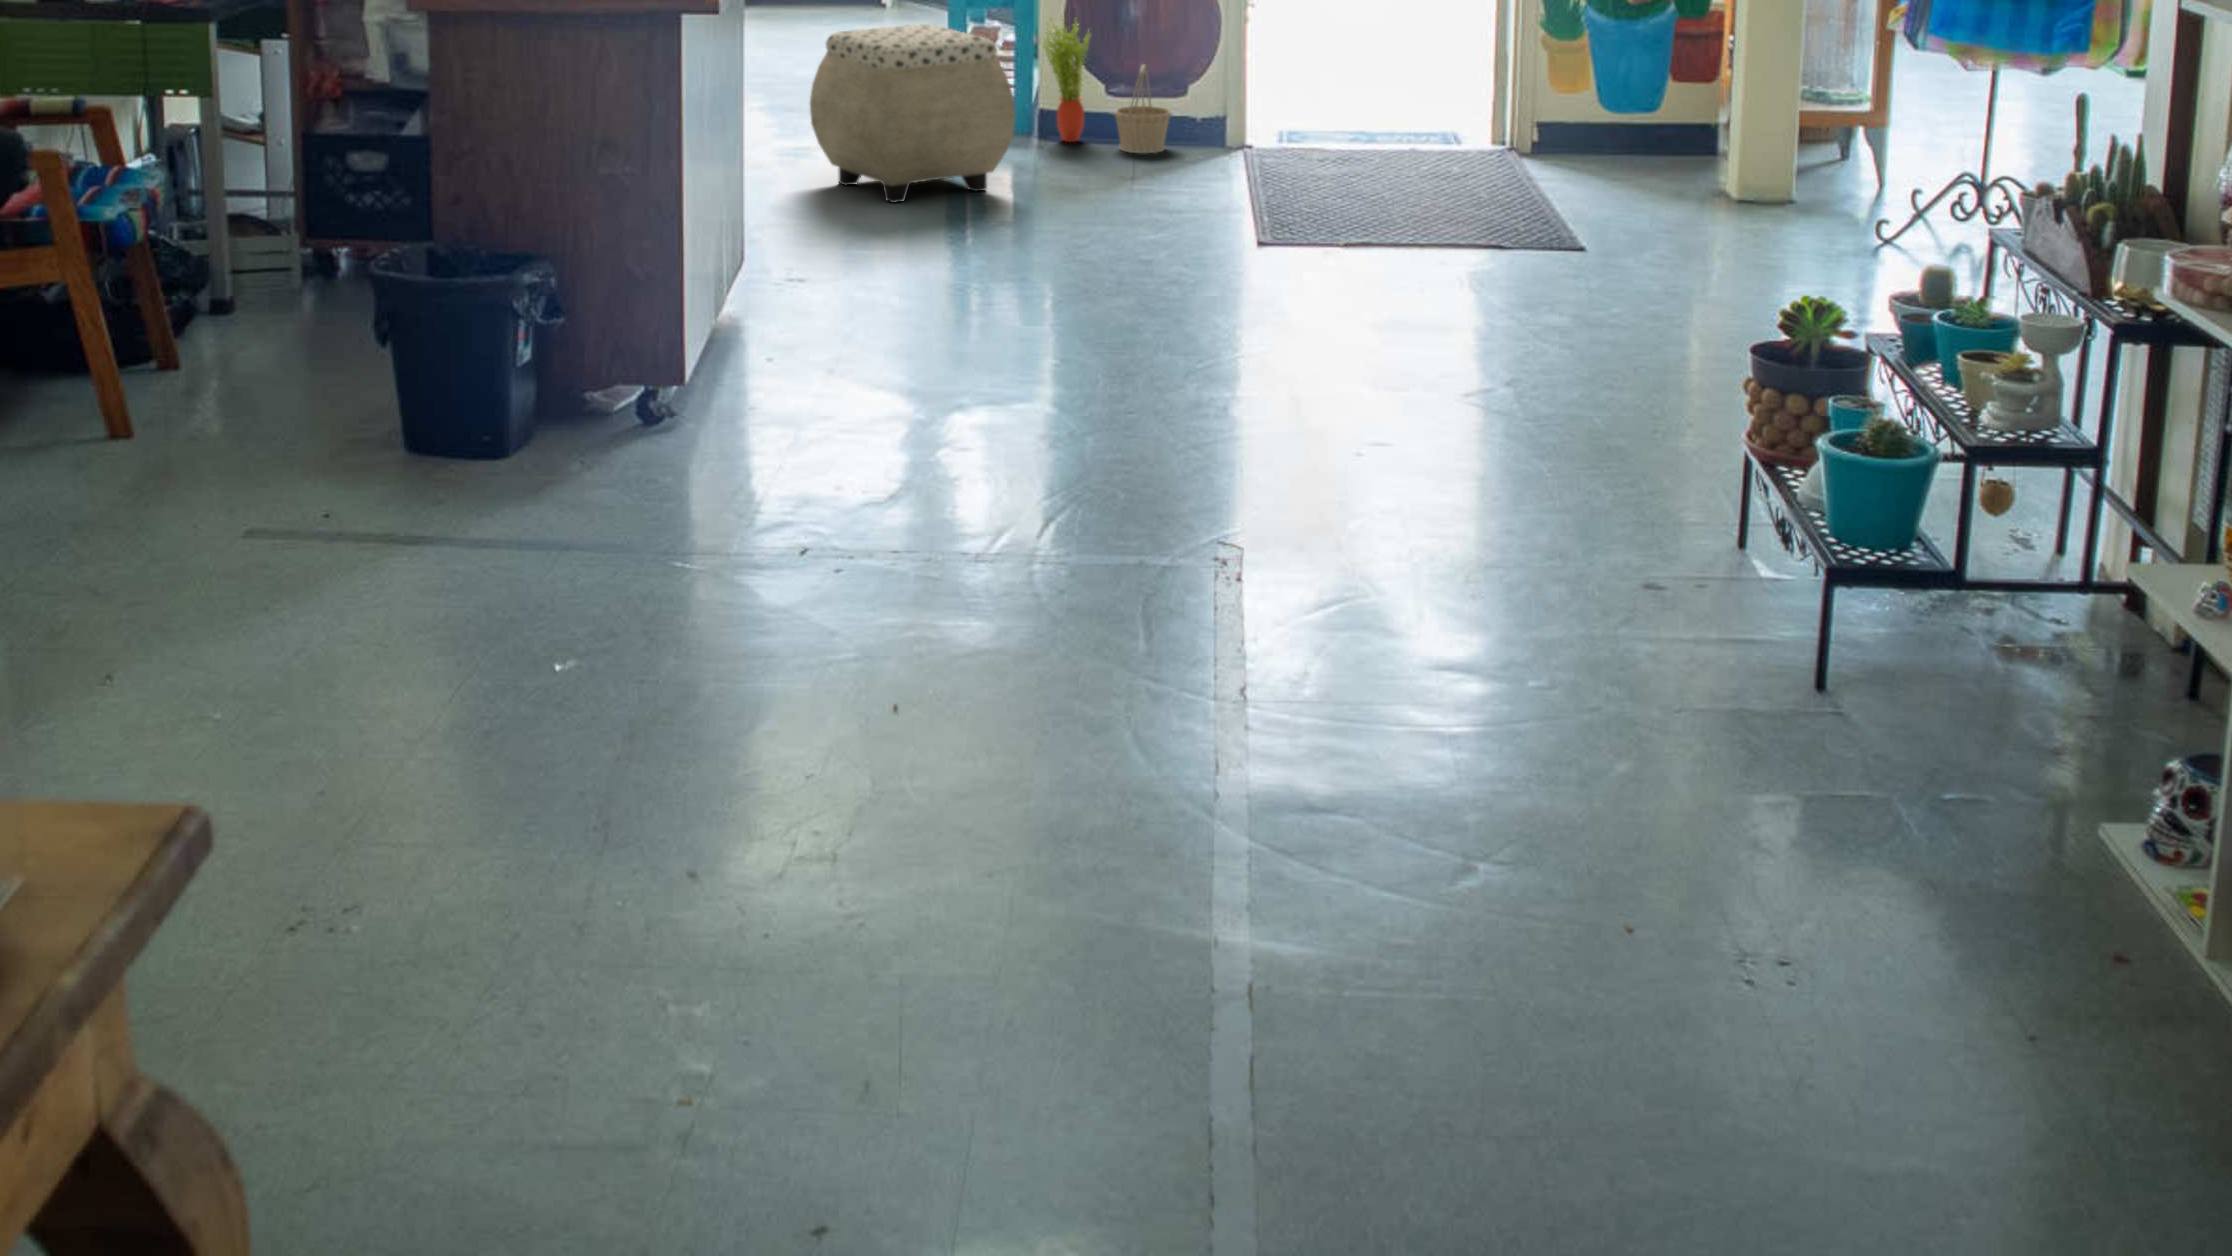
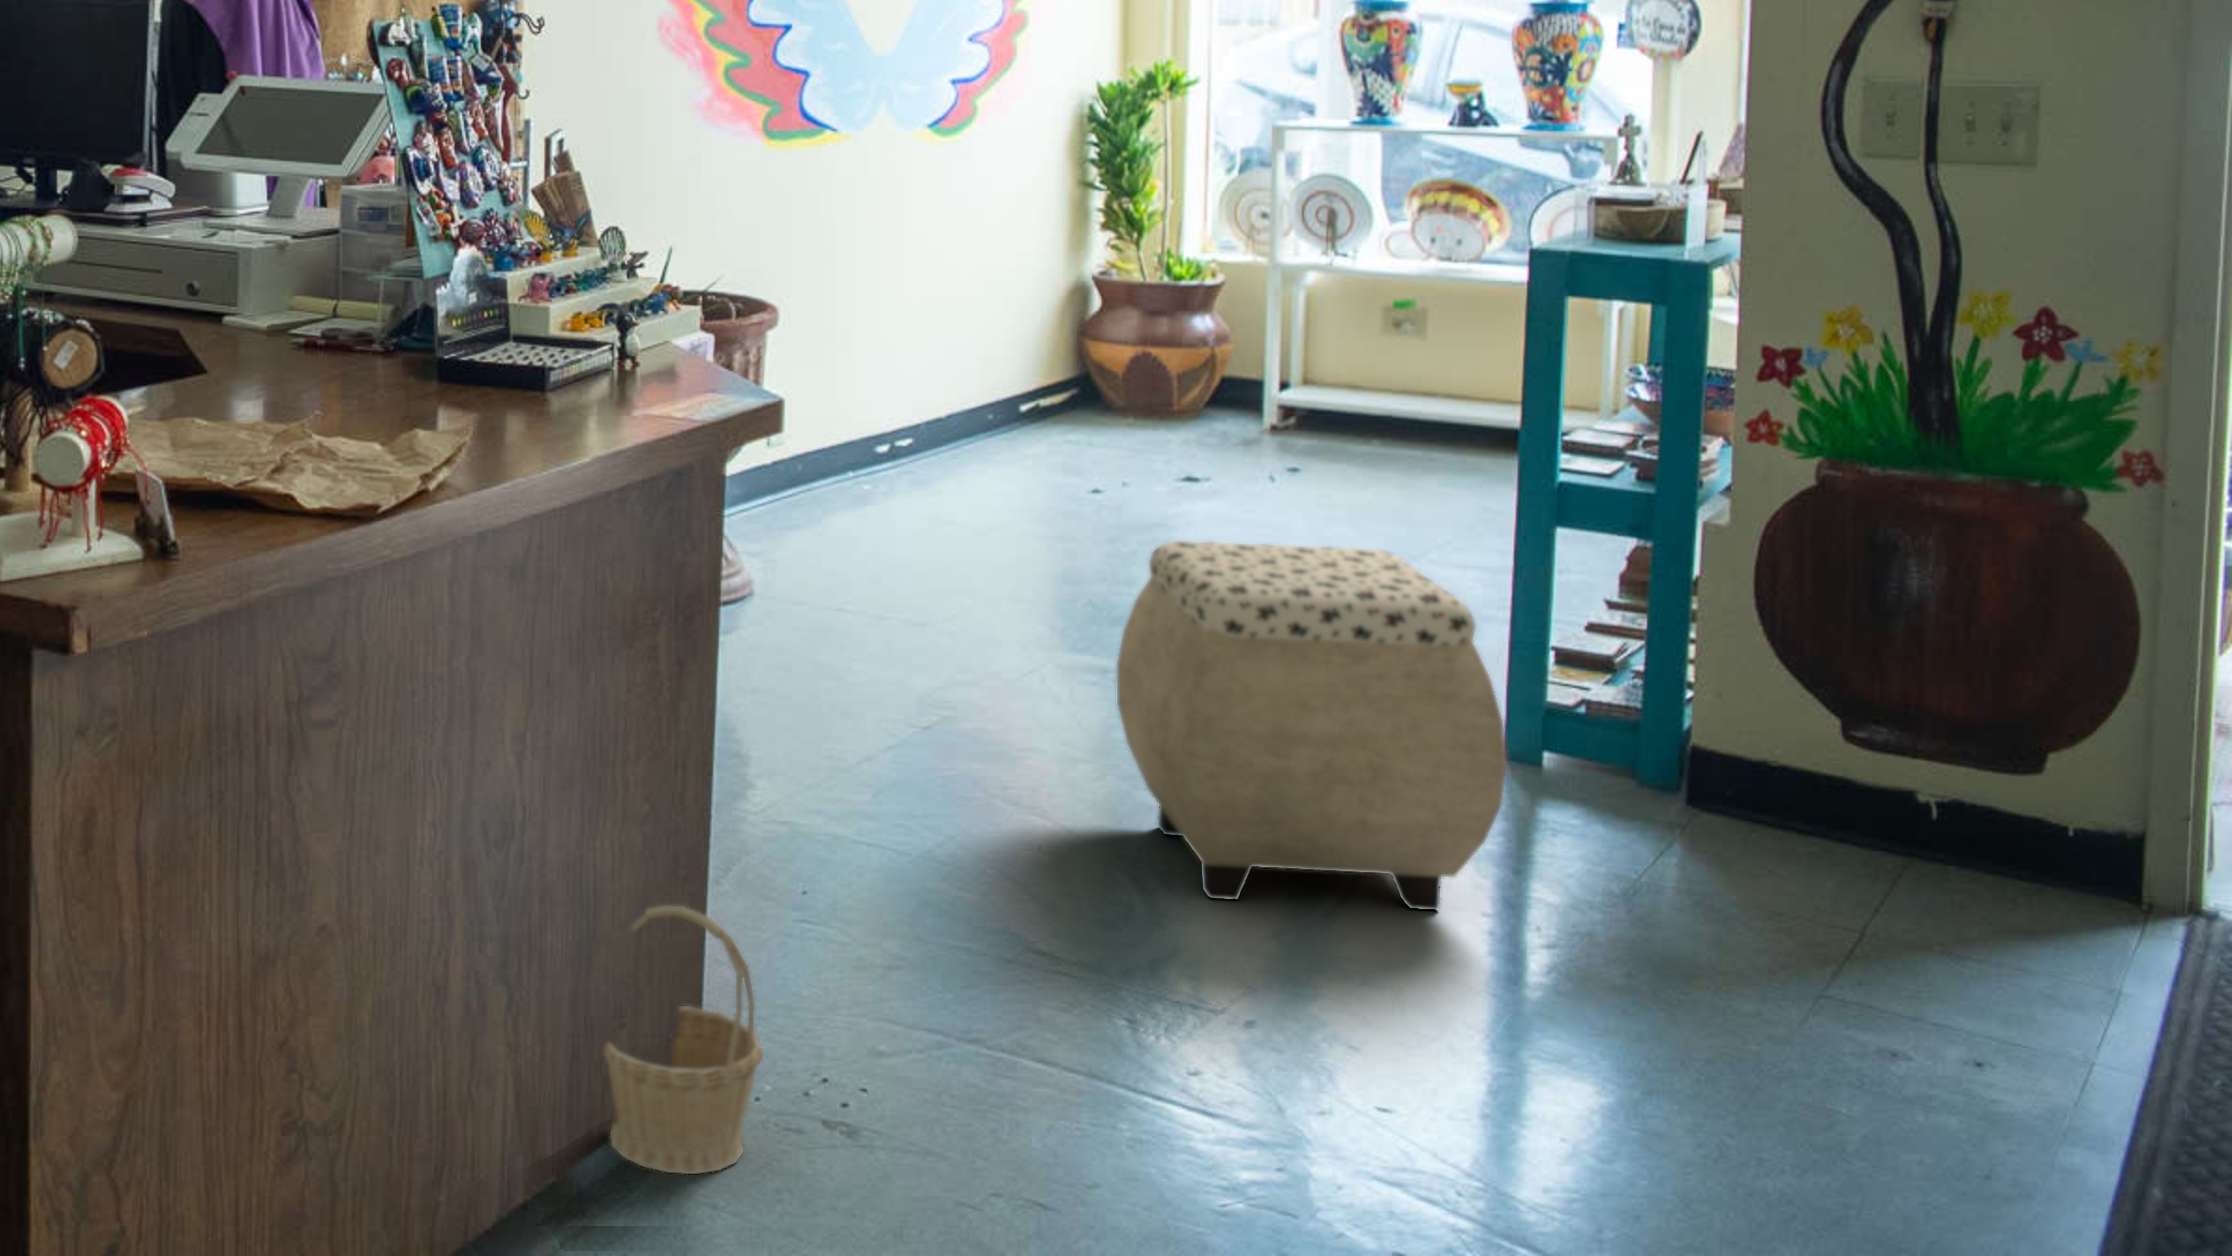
potted plant: present [1040,18,1090,142] -> none [1678,562,1804,827]
basket: present [1114,65,1171,153] -> present [604,906,763,1174]

